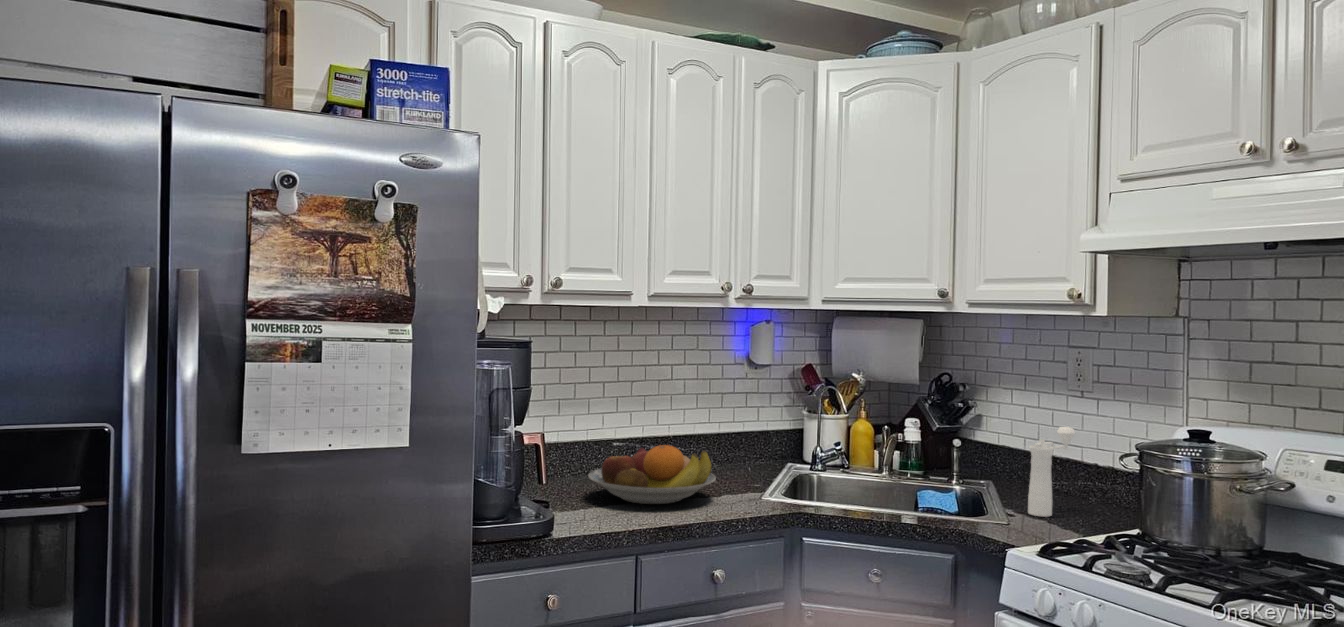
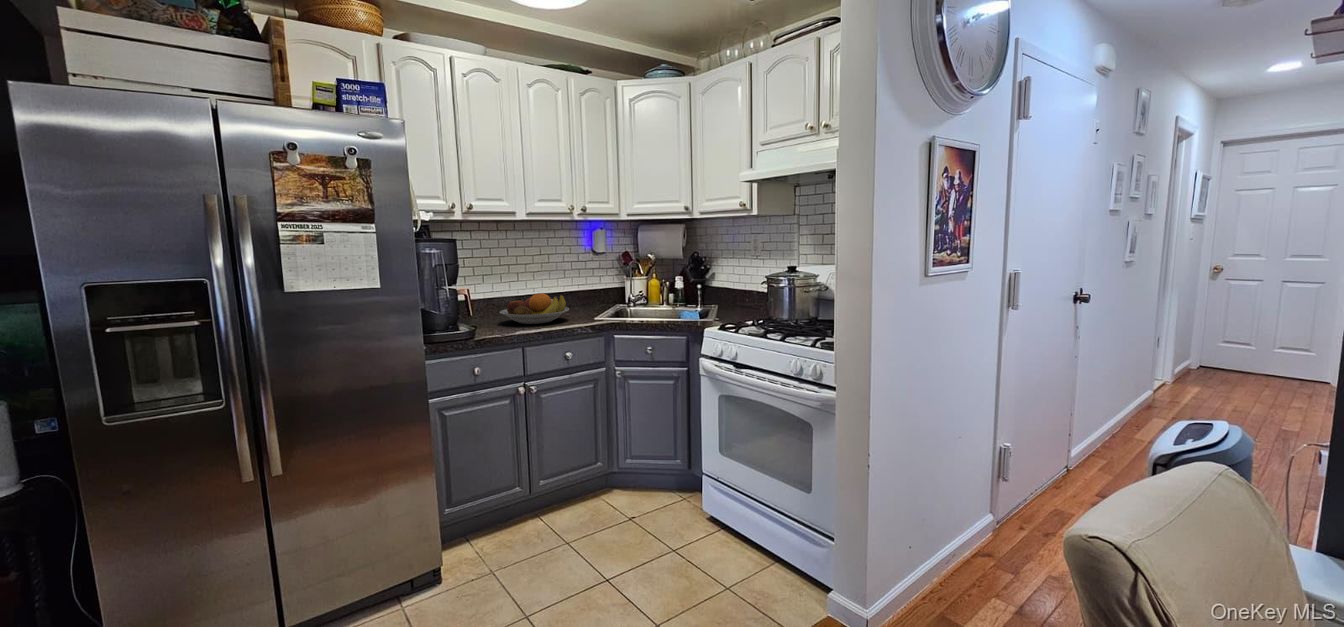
pepper mill: present [1028,427,1075,517] -> none [725,273,749,317]

